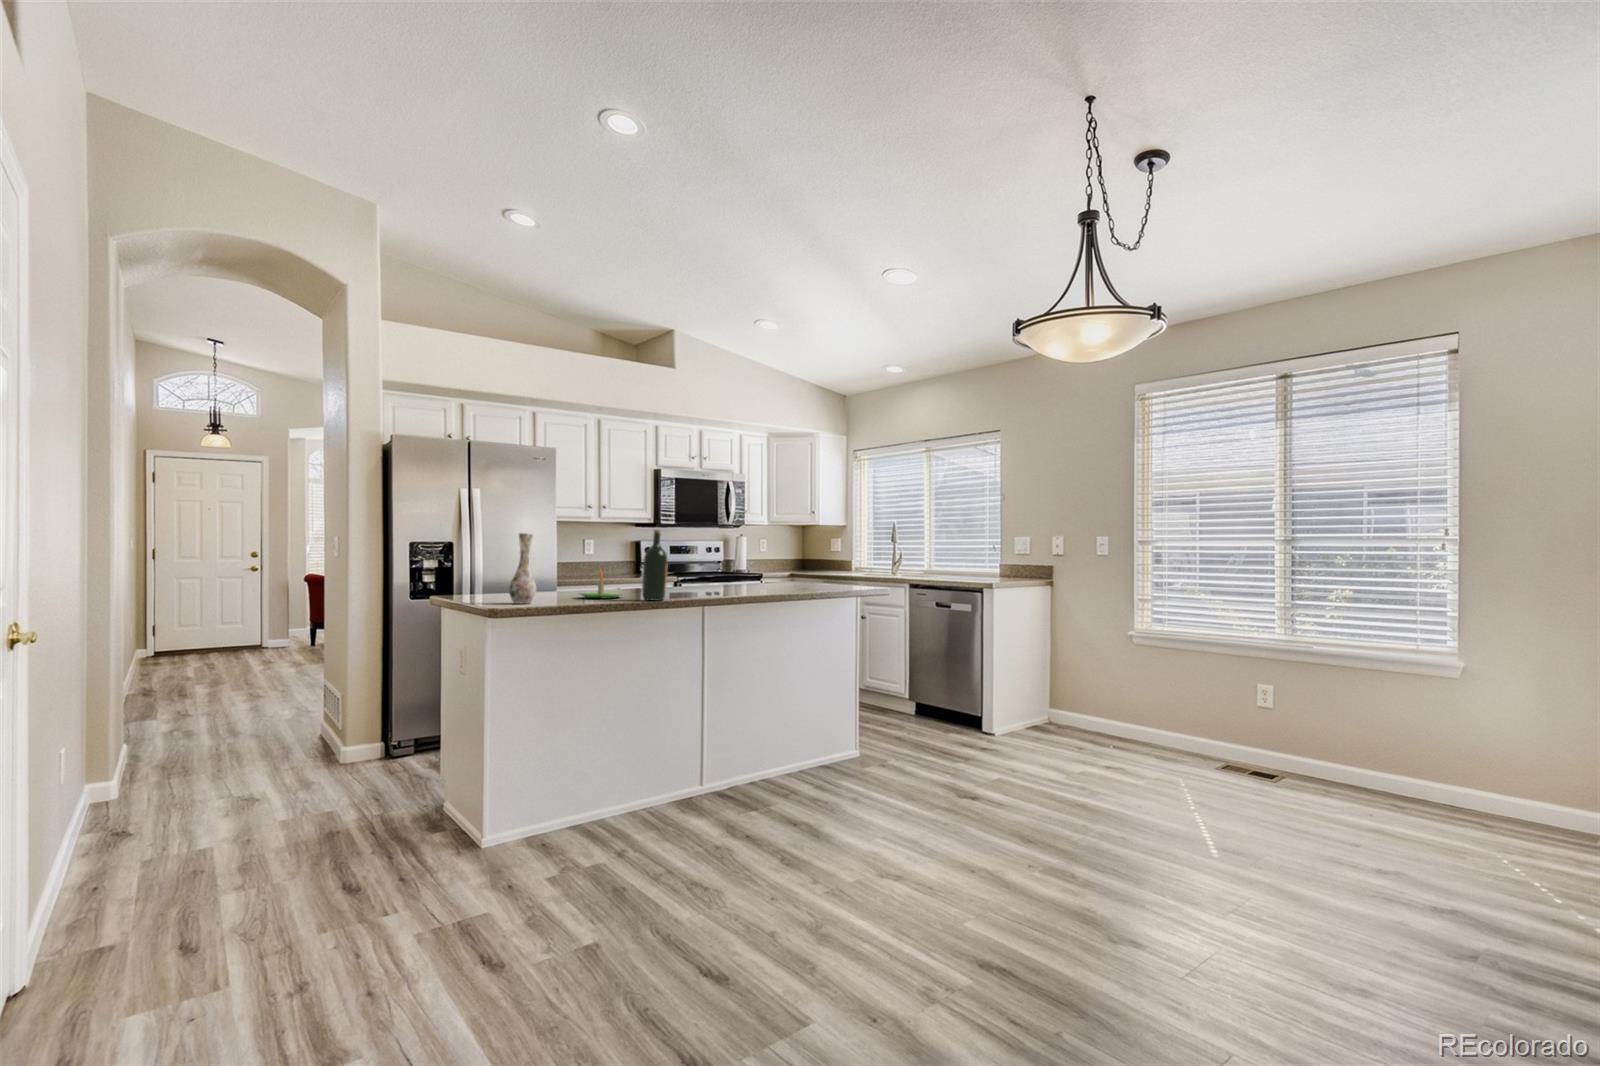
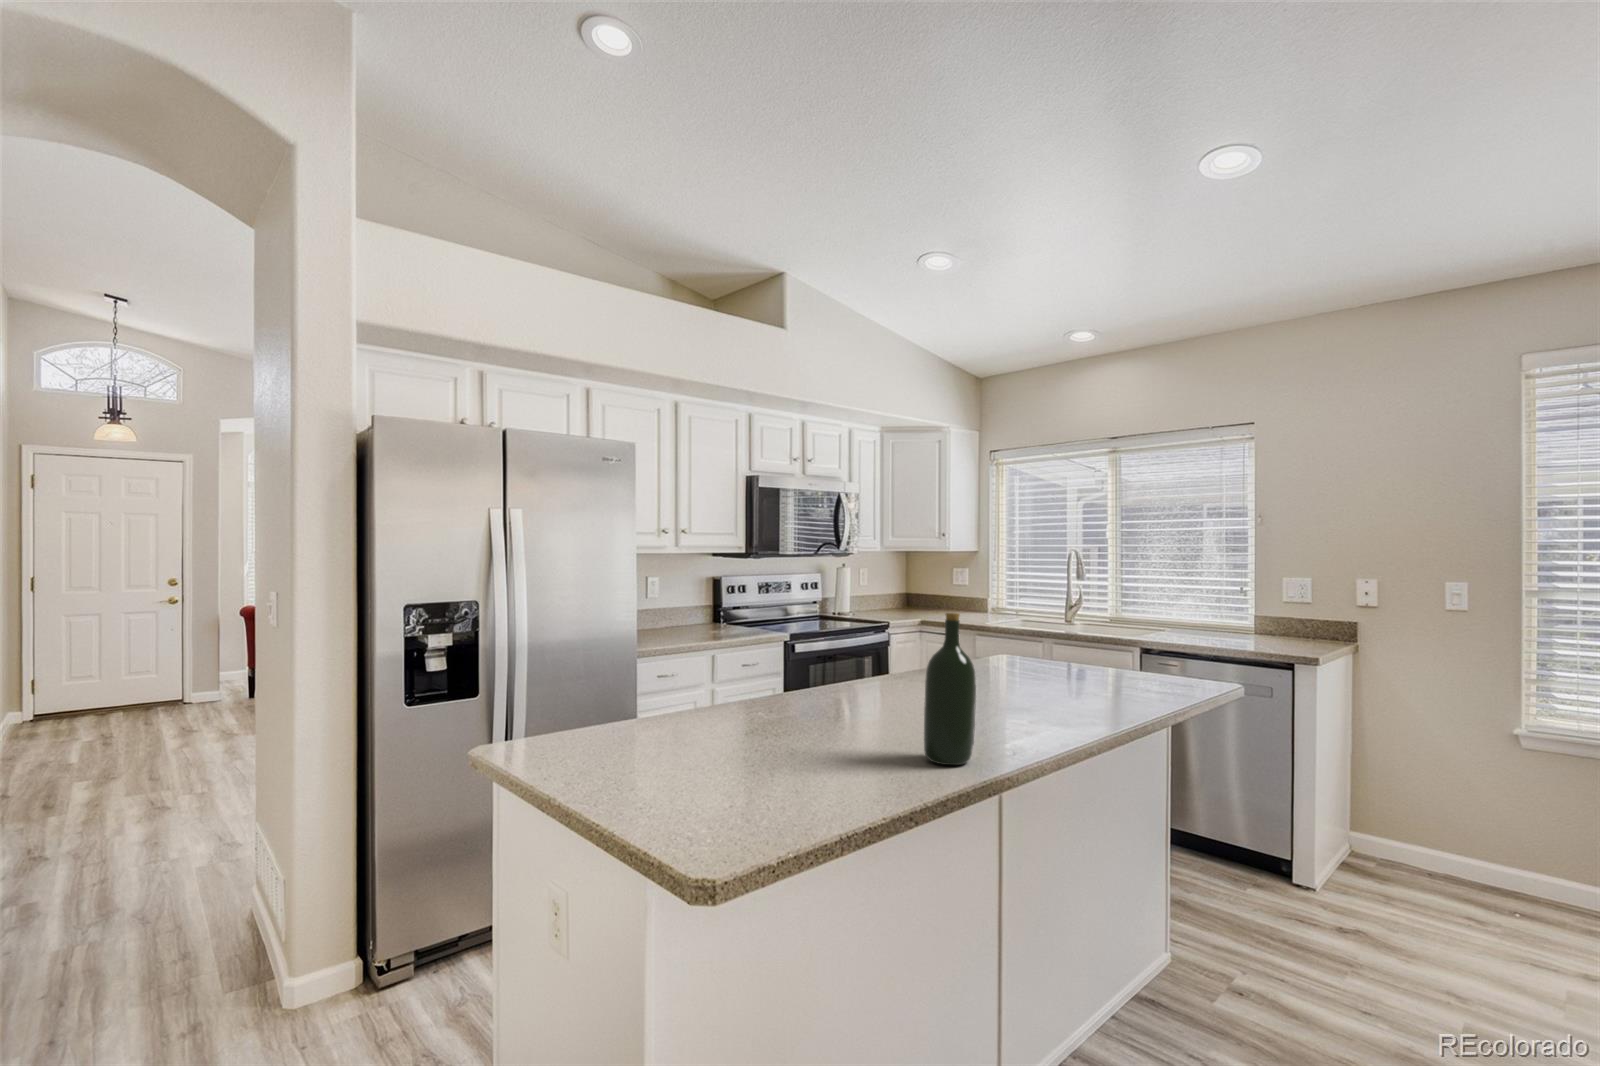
vase: present [509,533,536,604] -> none [667,633,728,800]
candle: present [579,570,622,598] -> none [768,683,859,750]

